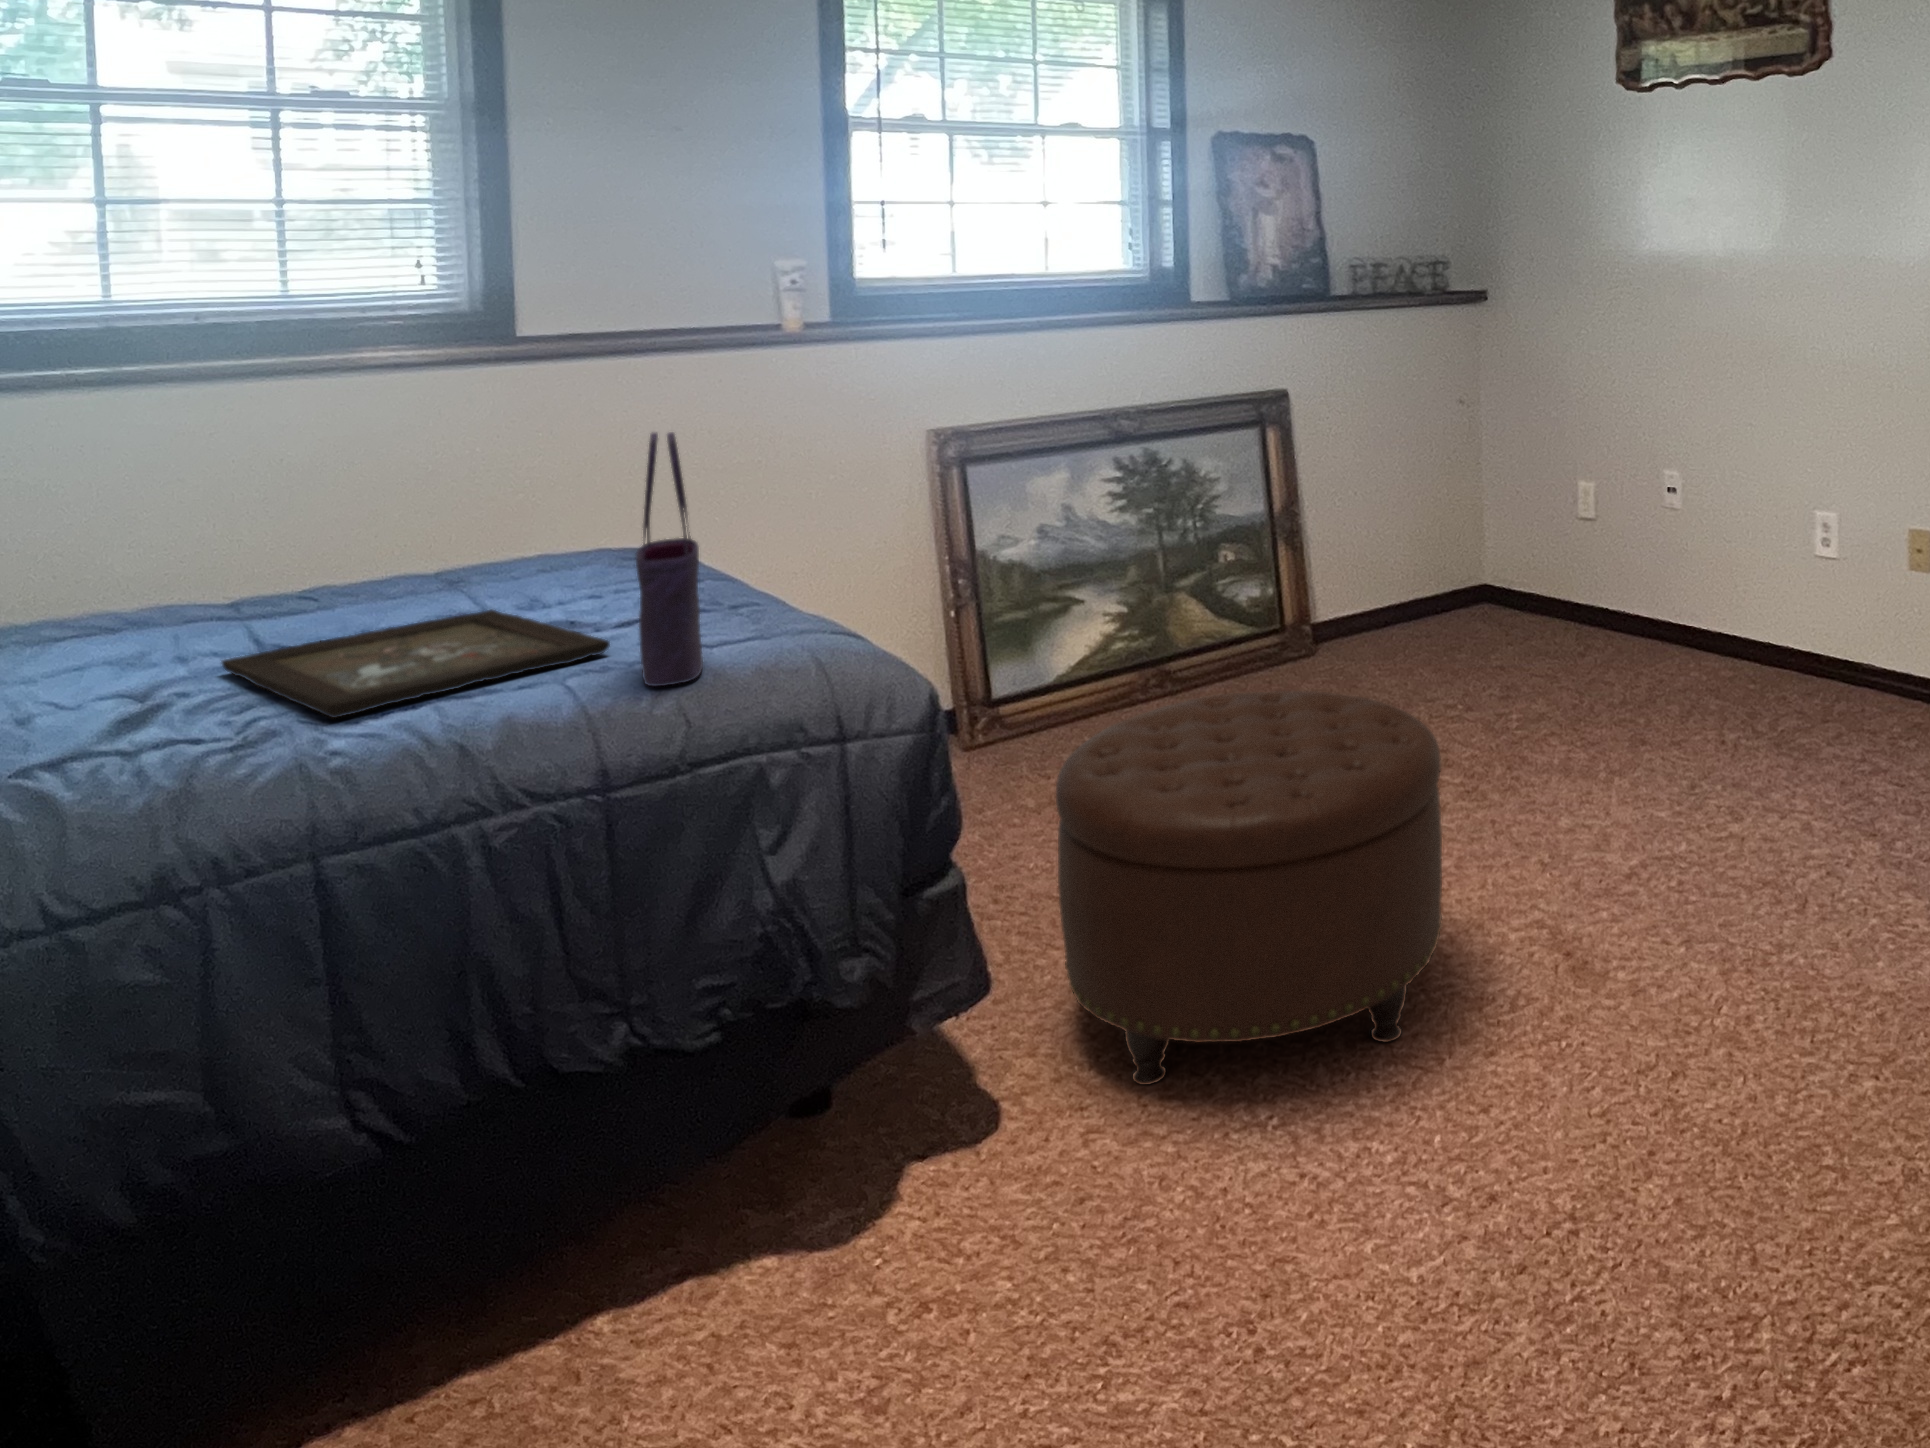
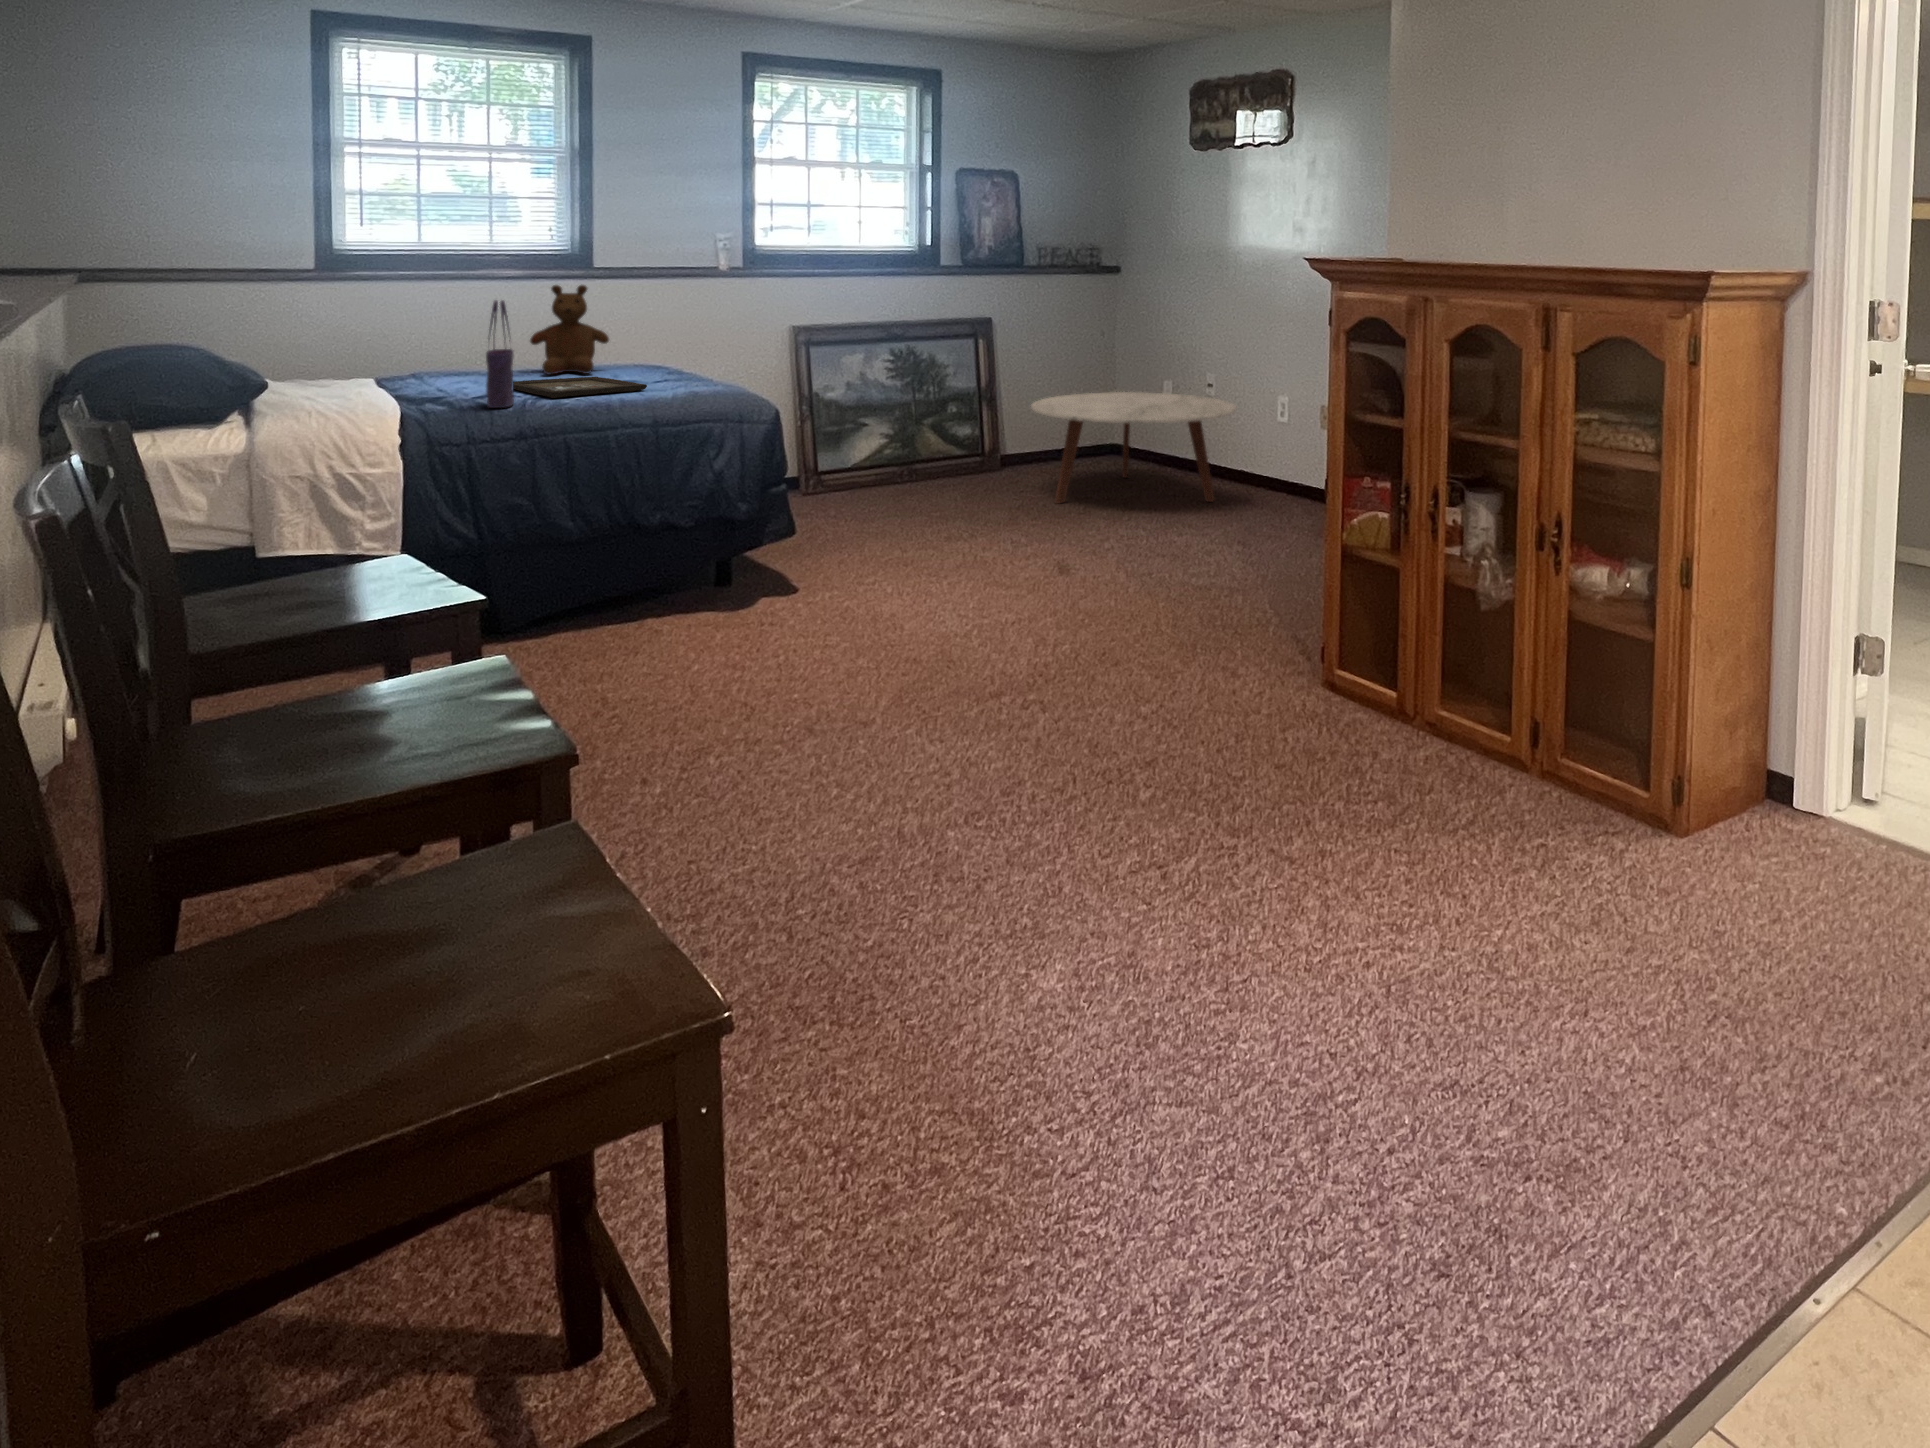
teddy bear: none [331,389,533,604] -> present [530,285,609,374]
tote bag: present [636,432,703,686] -> present [486,300,514,408]
coffee table: none [1385,505,1746,734] -> present [1031,392,1236,504]
ottoman: present [1056,691,1442,1085] -> none [824,443,998,586]

